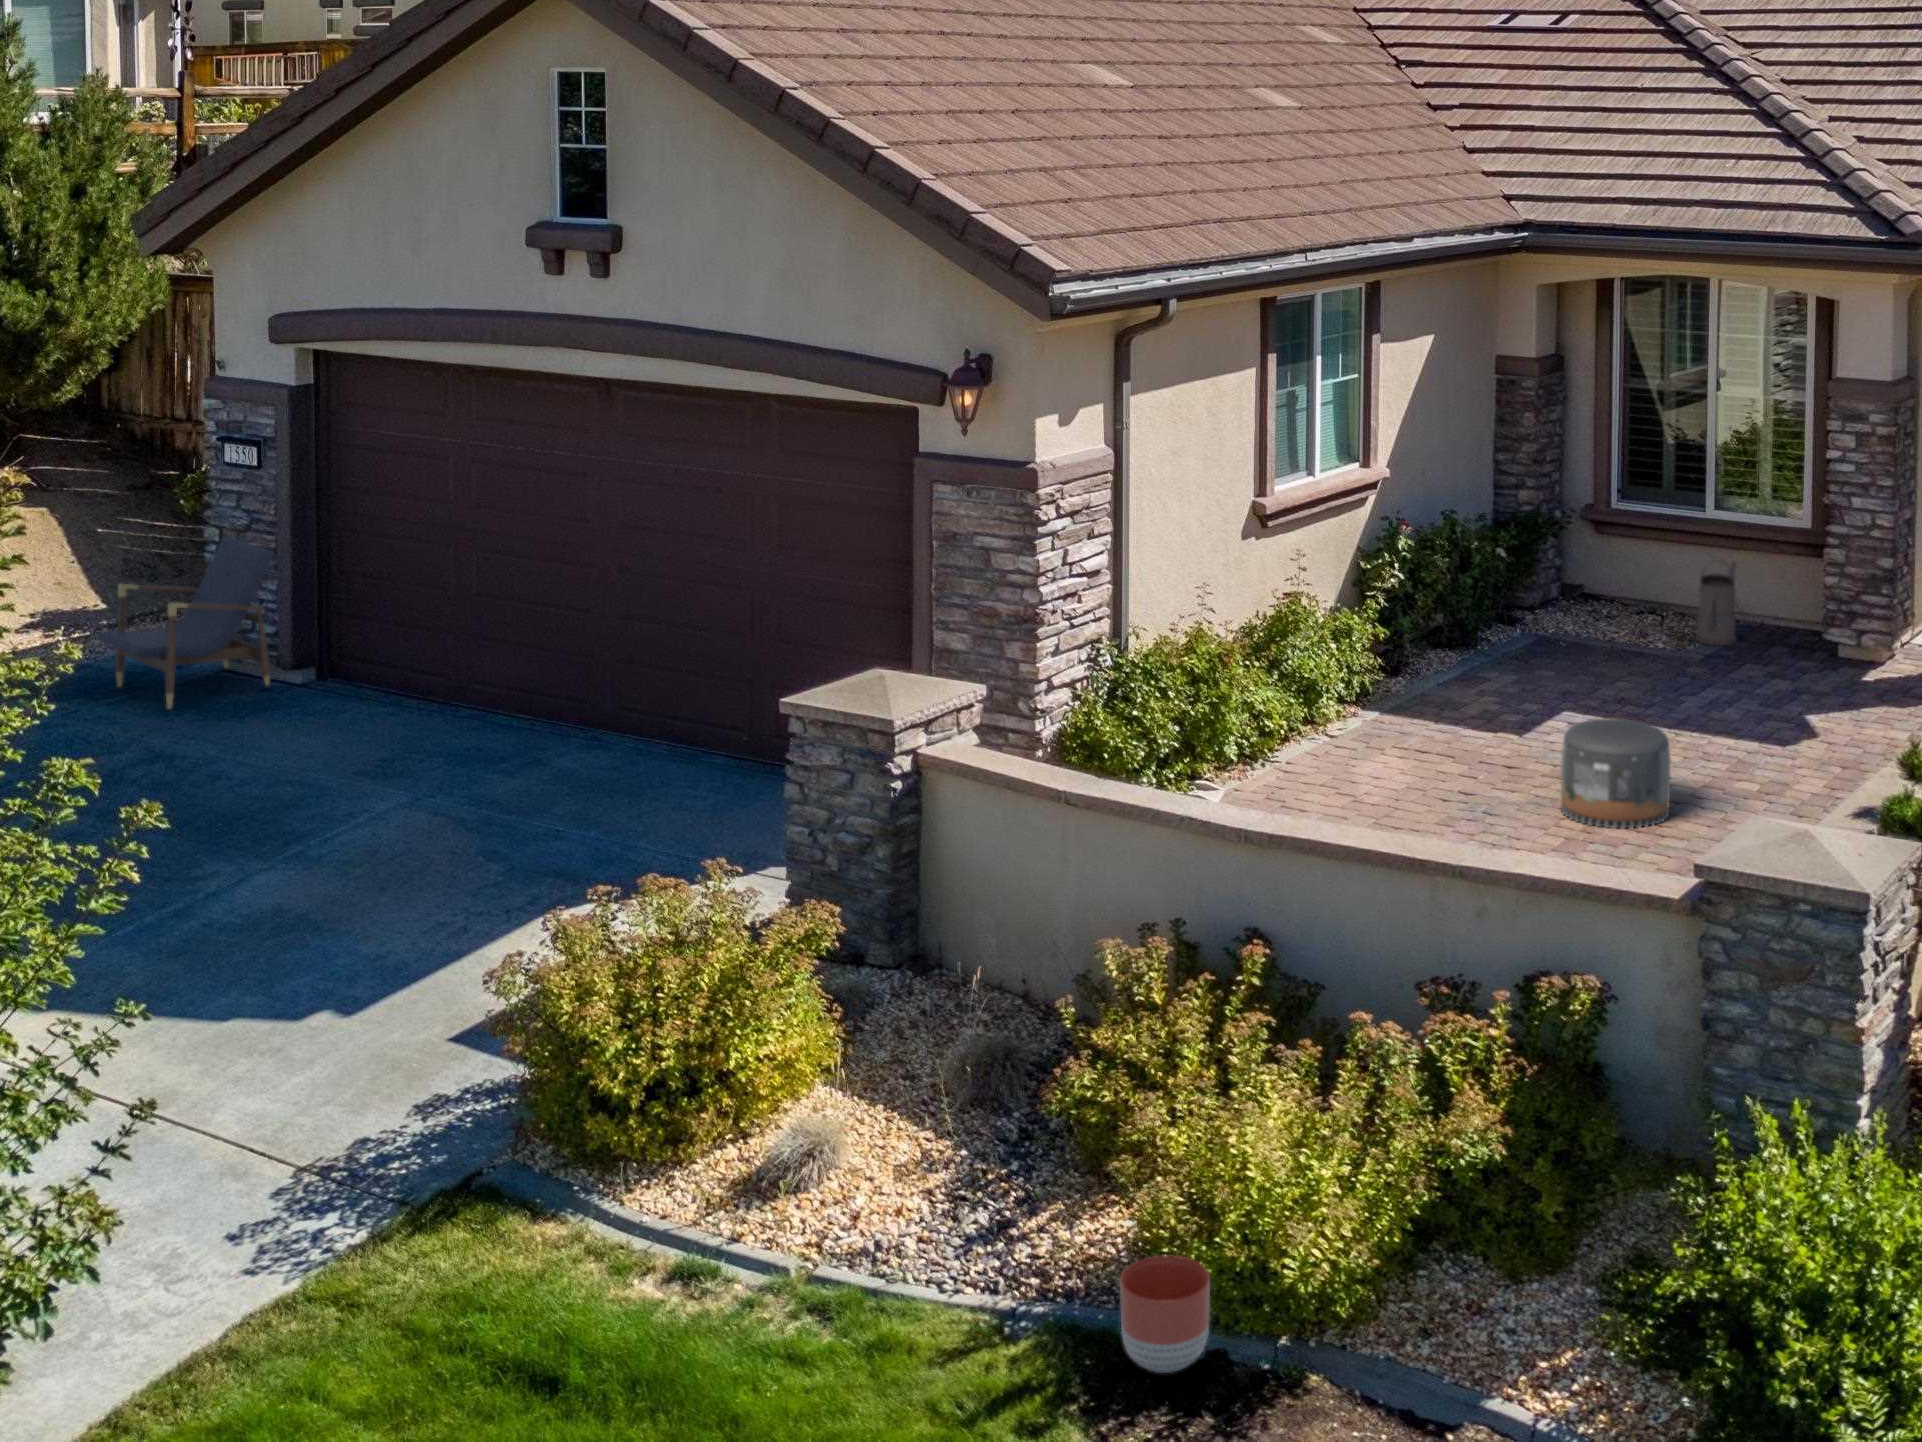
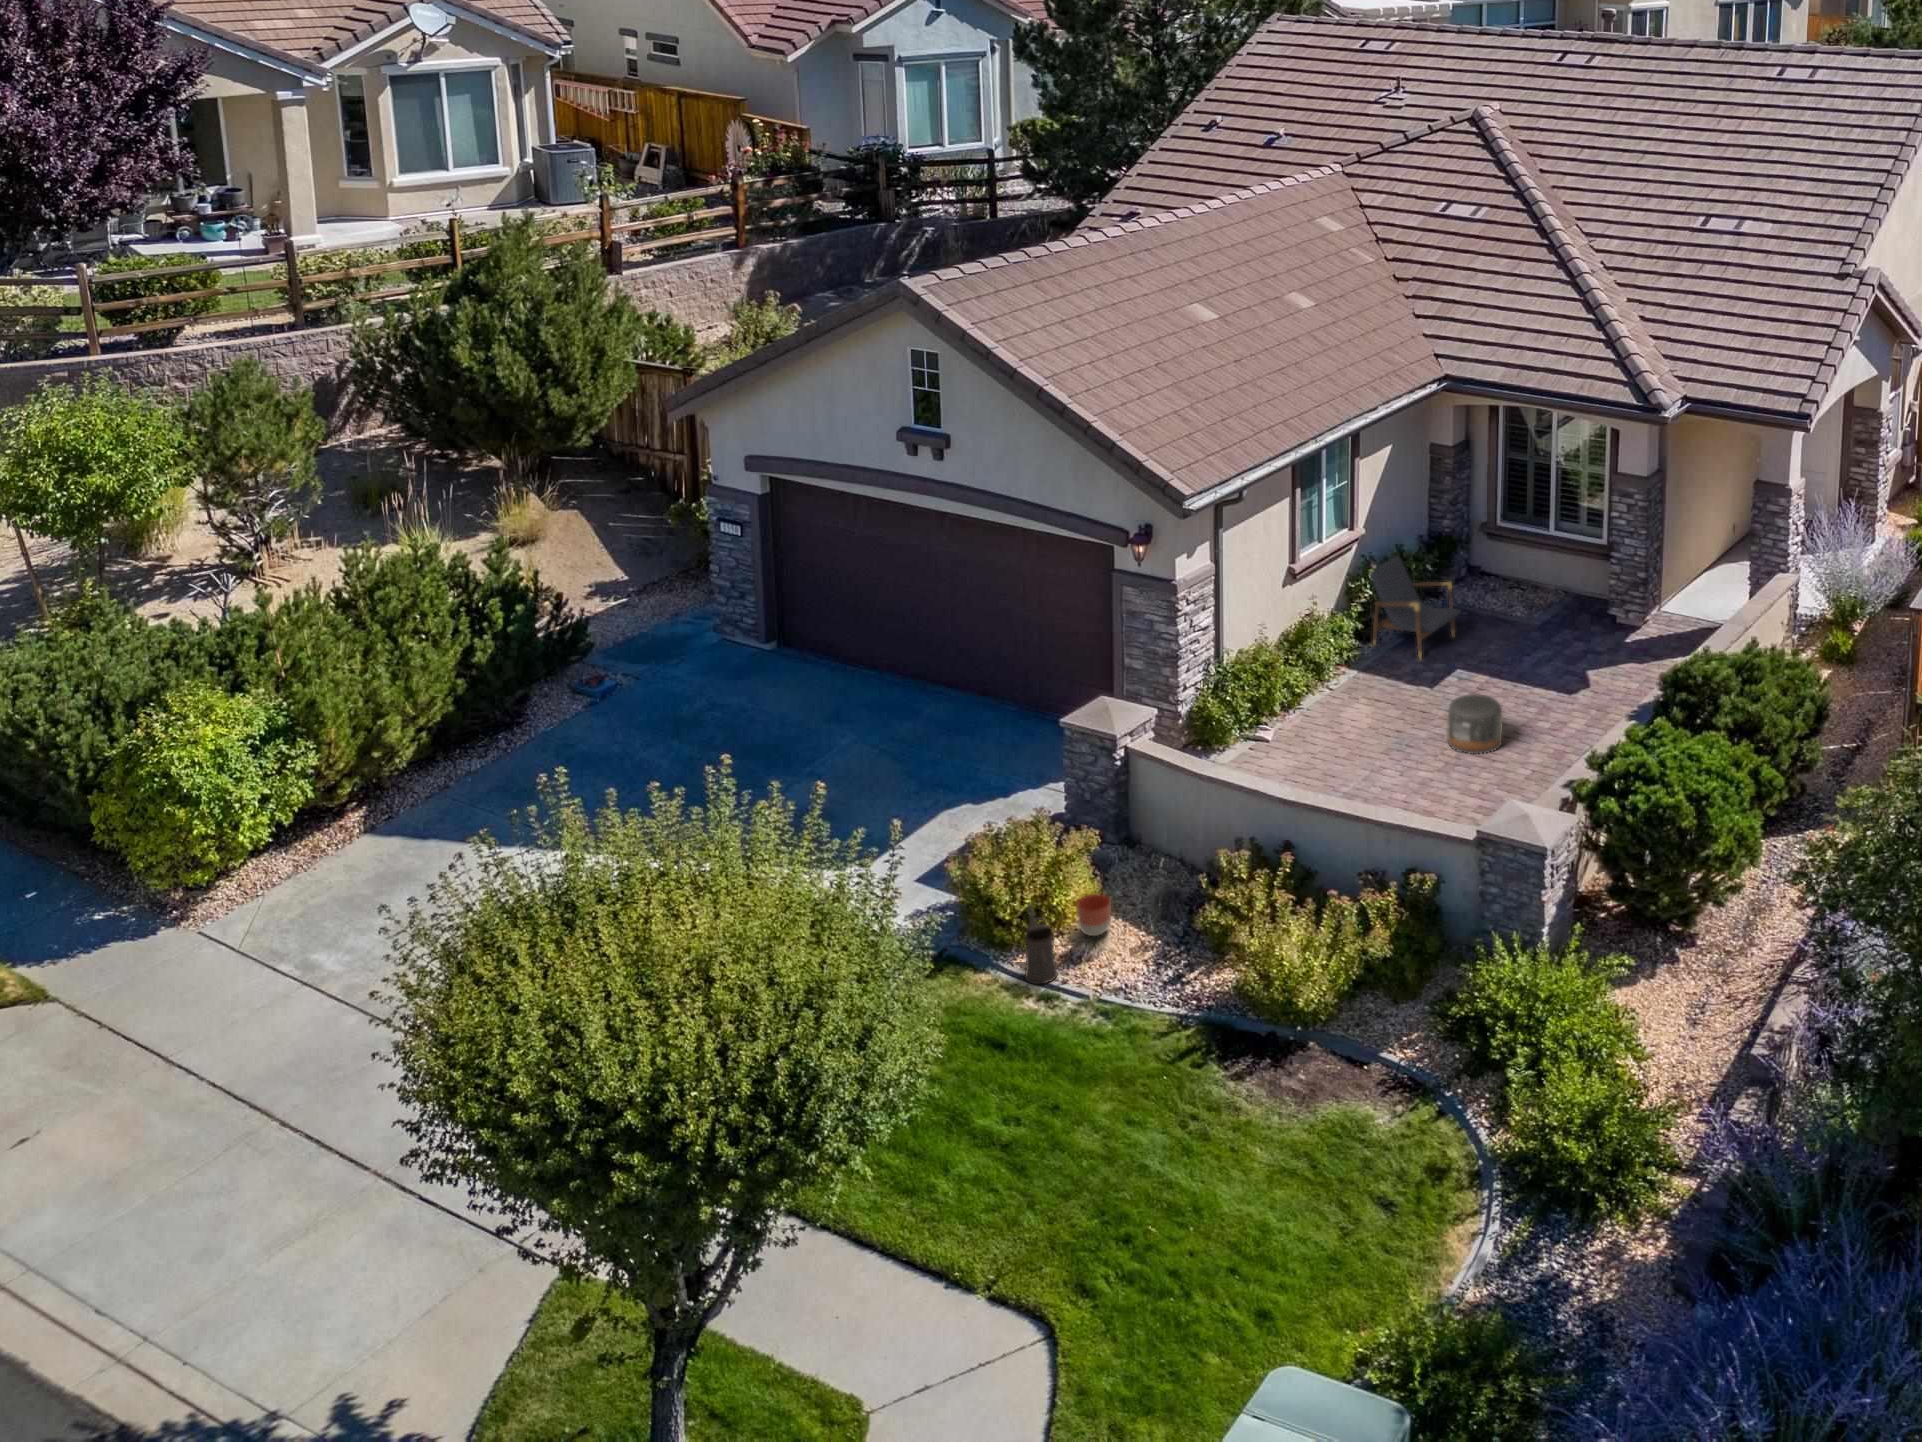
lounge chair: present [98,537,273,709] -> present [1369,556,1461,659]
watering can: present [1695,561,1737,645] -> present [1025,903,1058,984]
planter: present [1120,1256,1210,1373] -> present [1077,894,1111,936]

